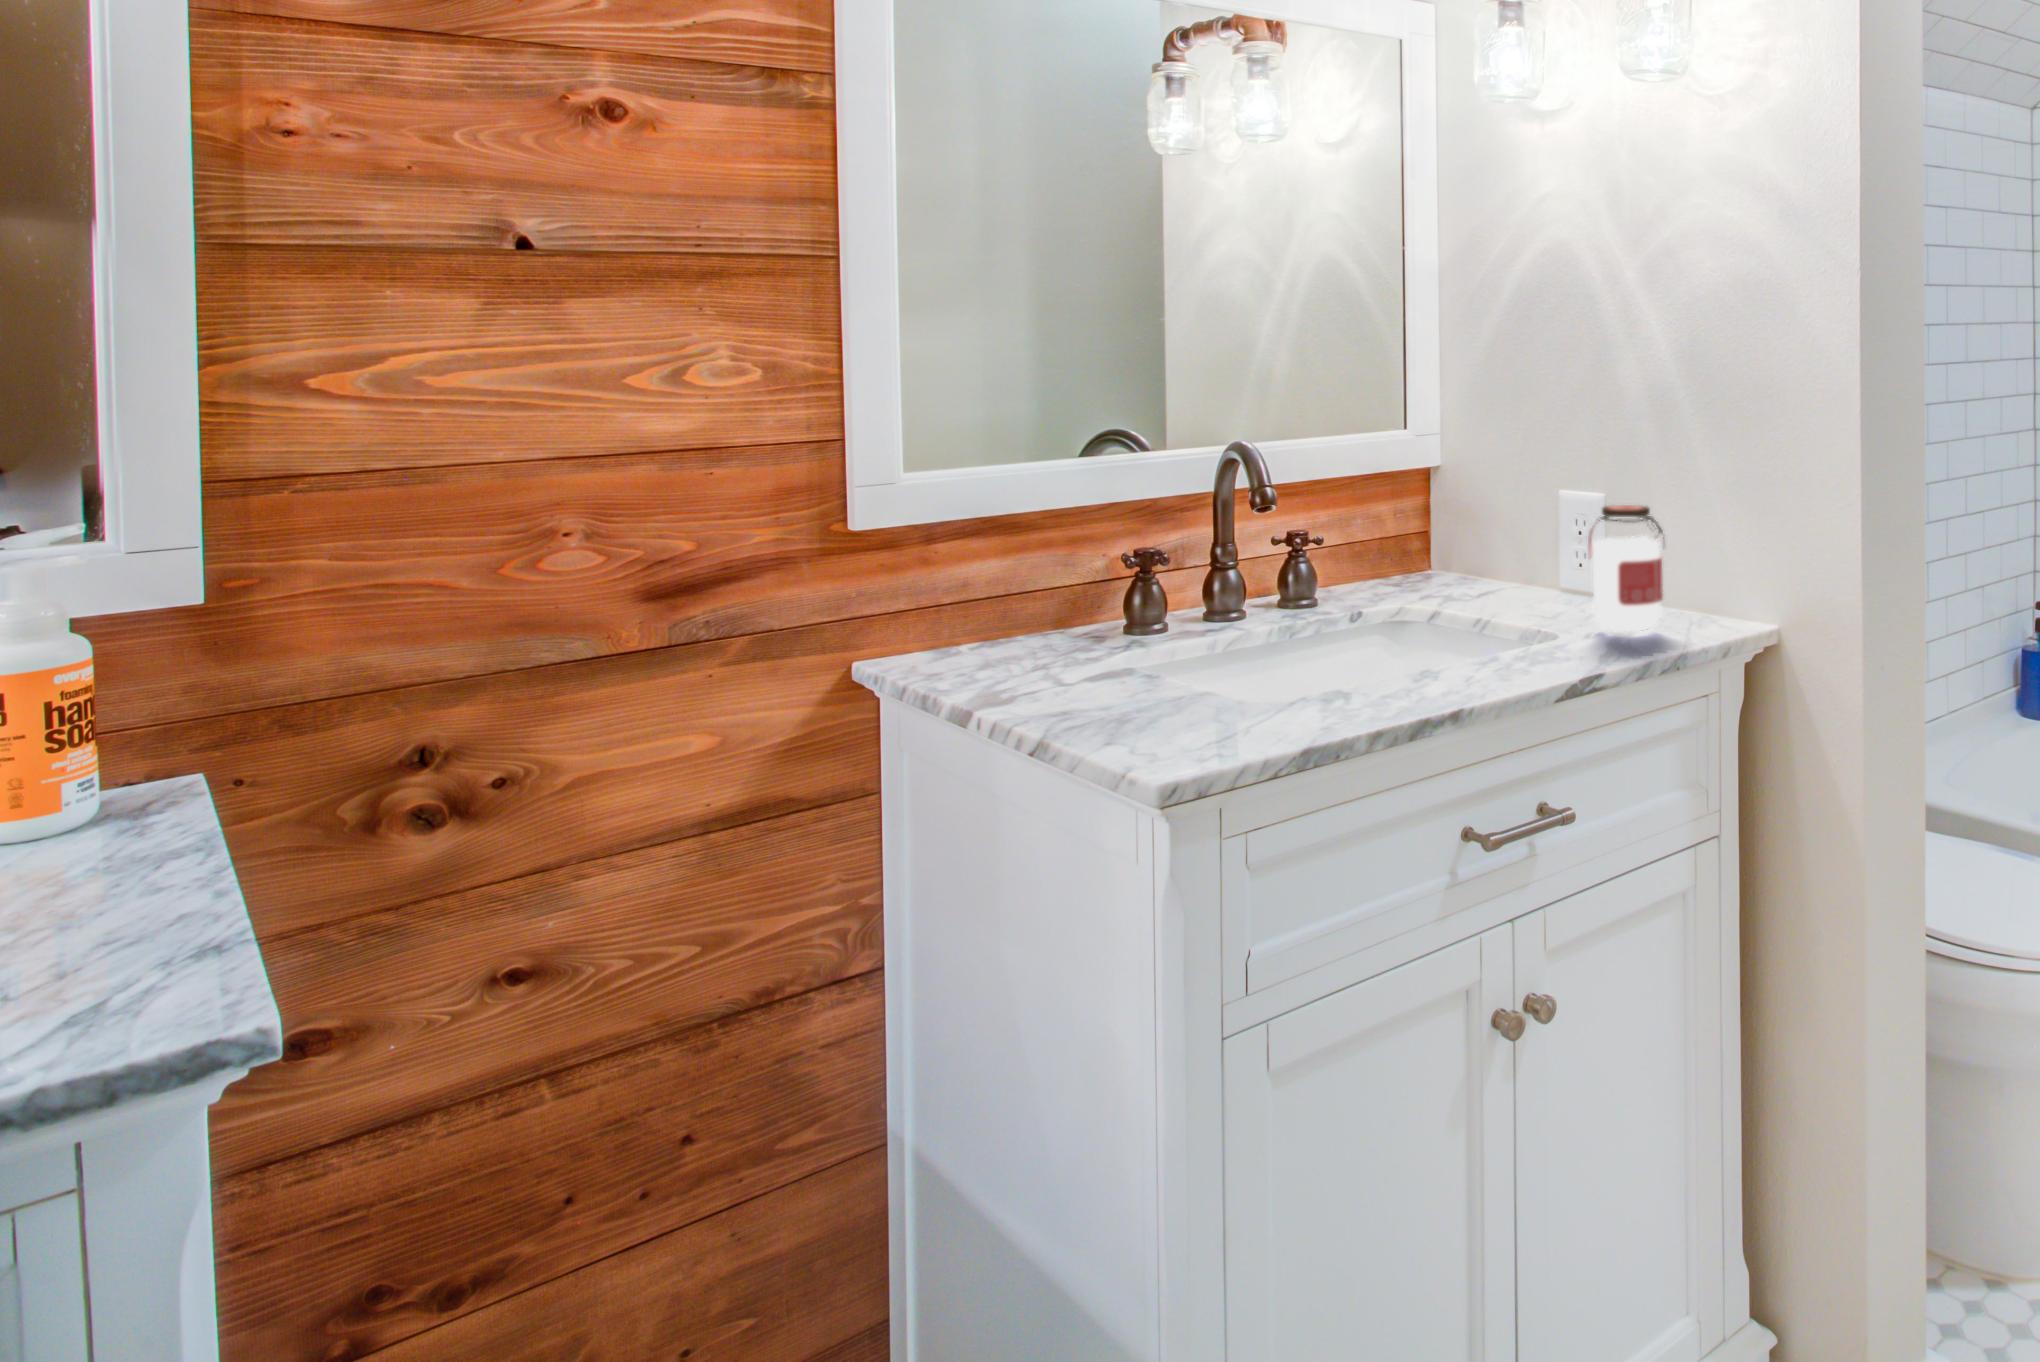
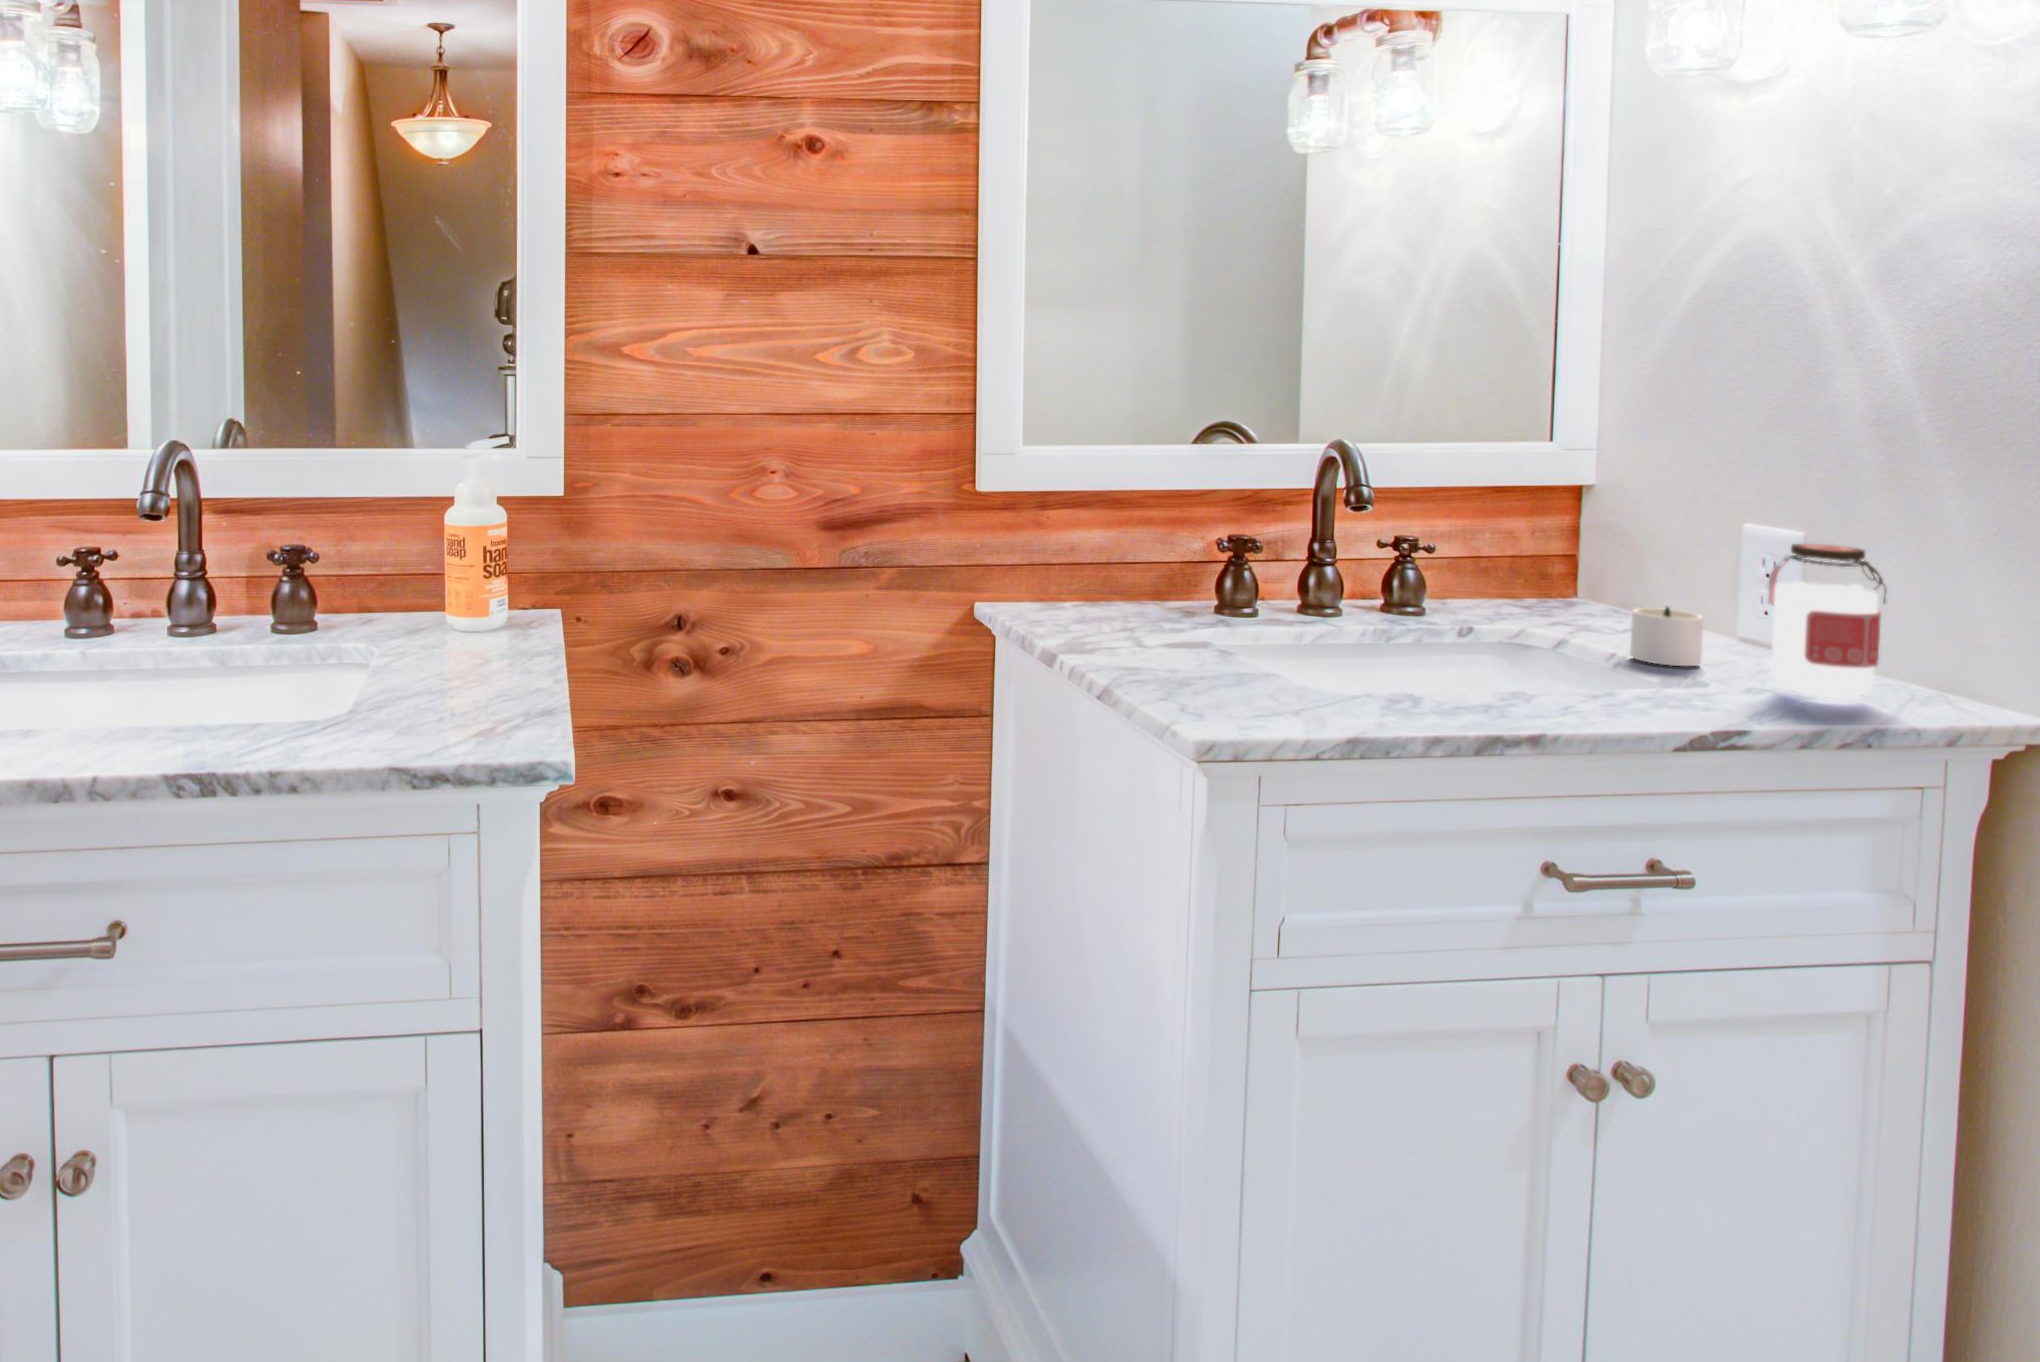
candle: none [1487,570,1559,622] -> present [1630,607,1703,666]

